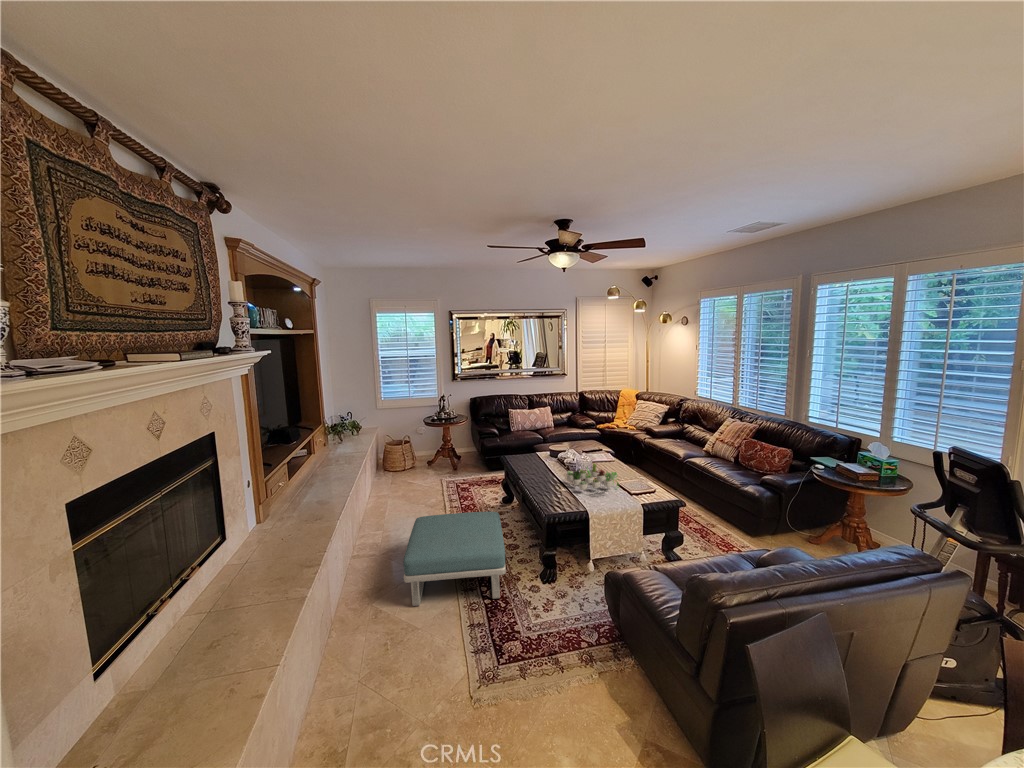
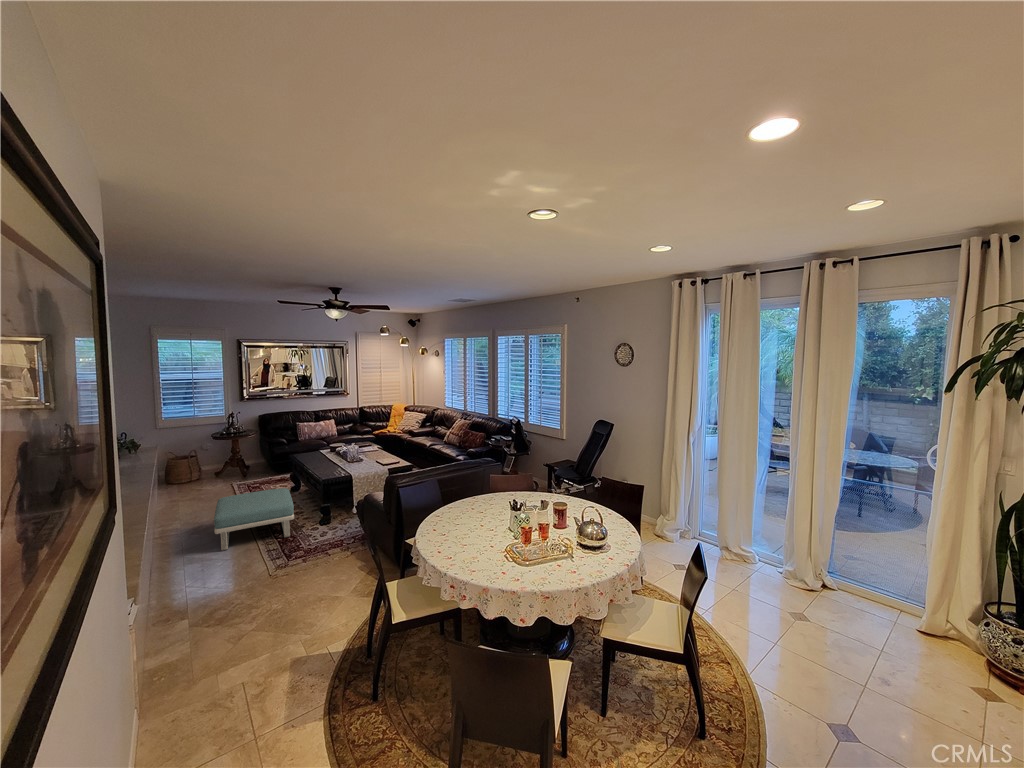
succulent plant: present [567,463,619,494] -> none [340,450,377,467]

